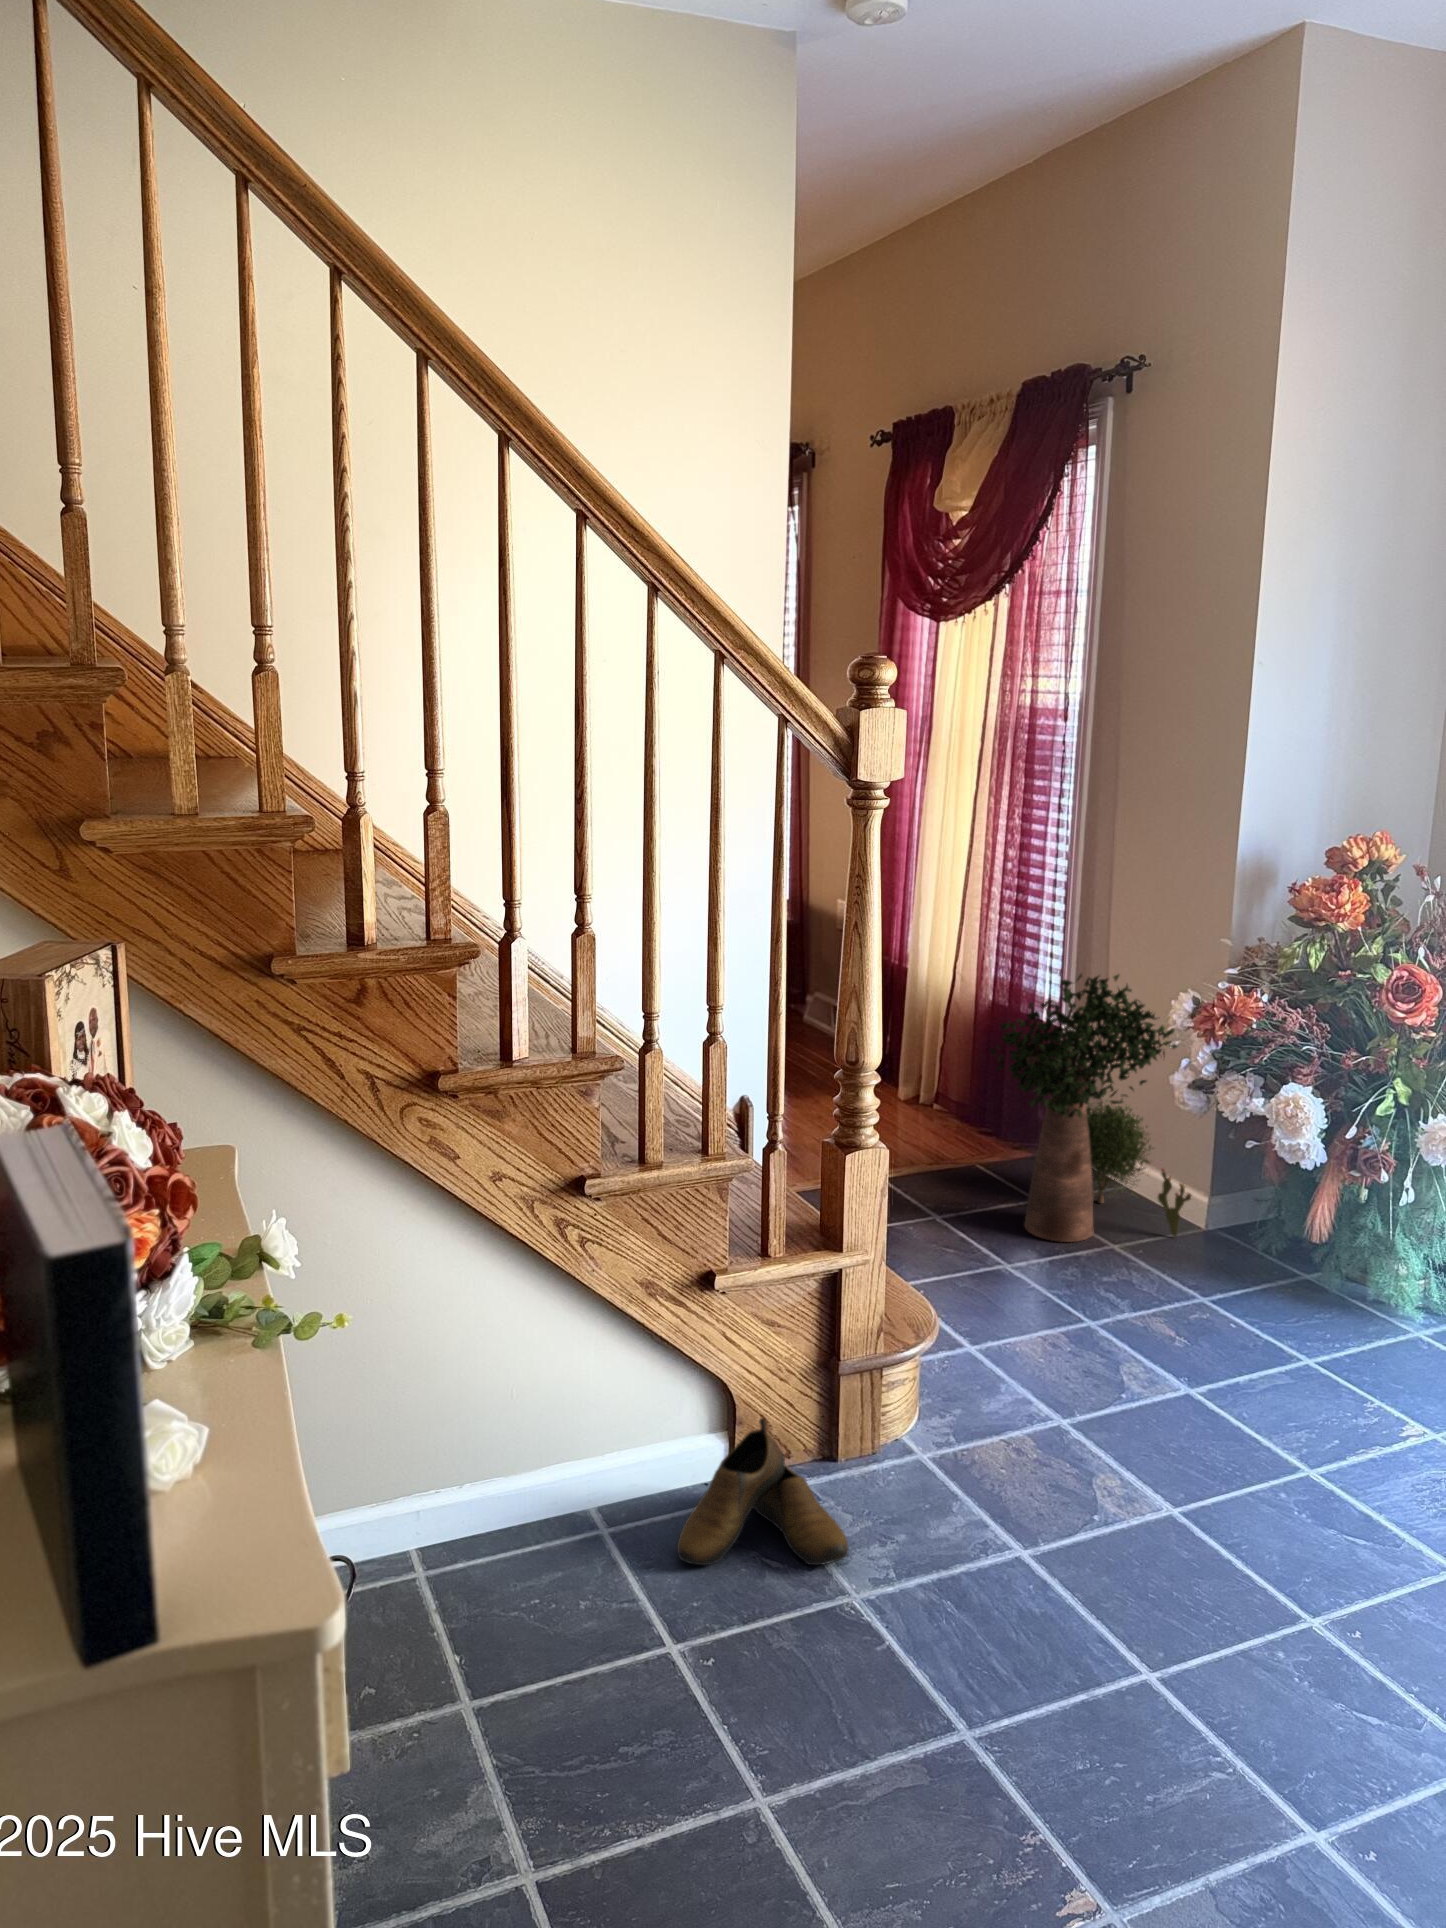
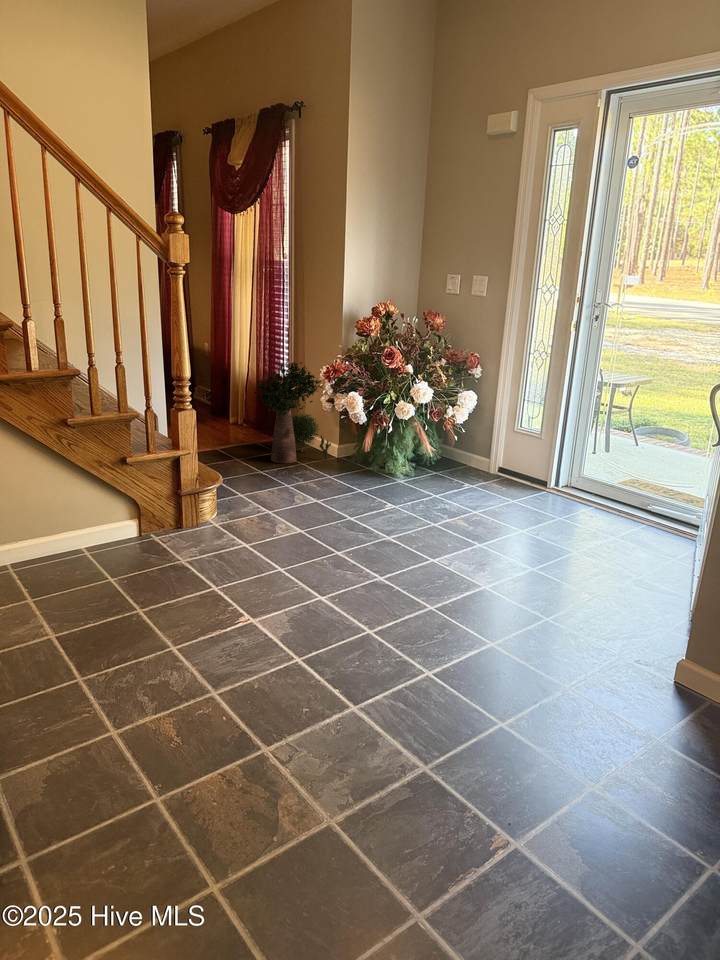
shoe: present [677,1418,849,1565] -> none [116,508,182,560]

